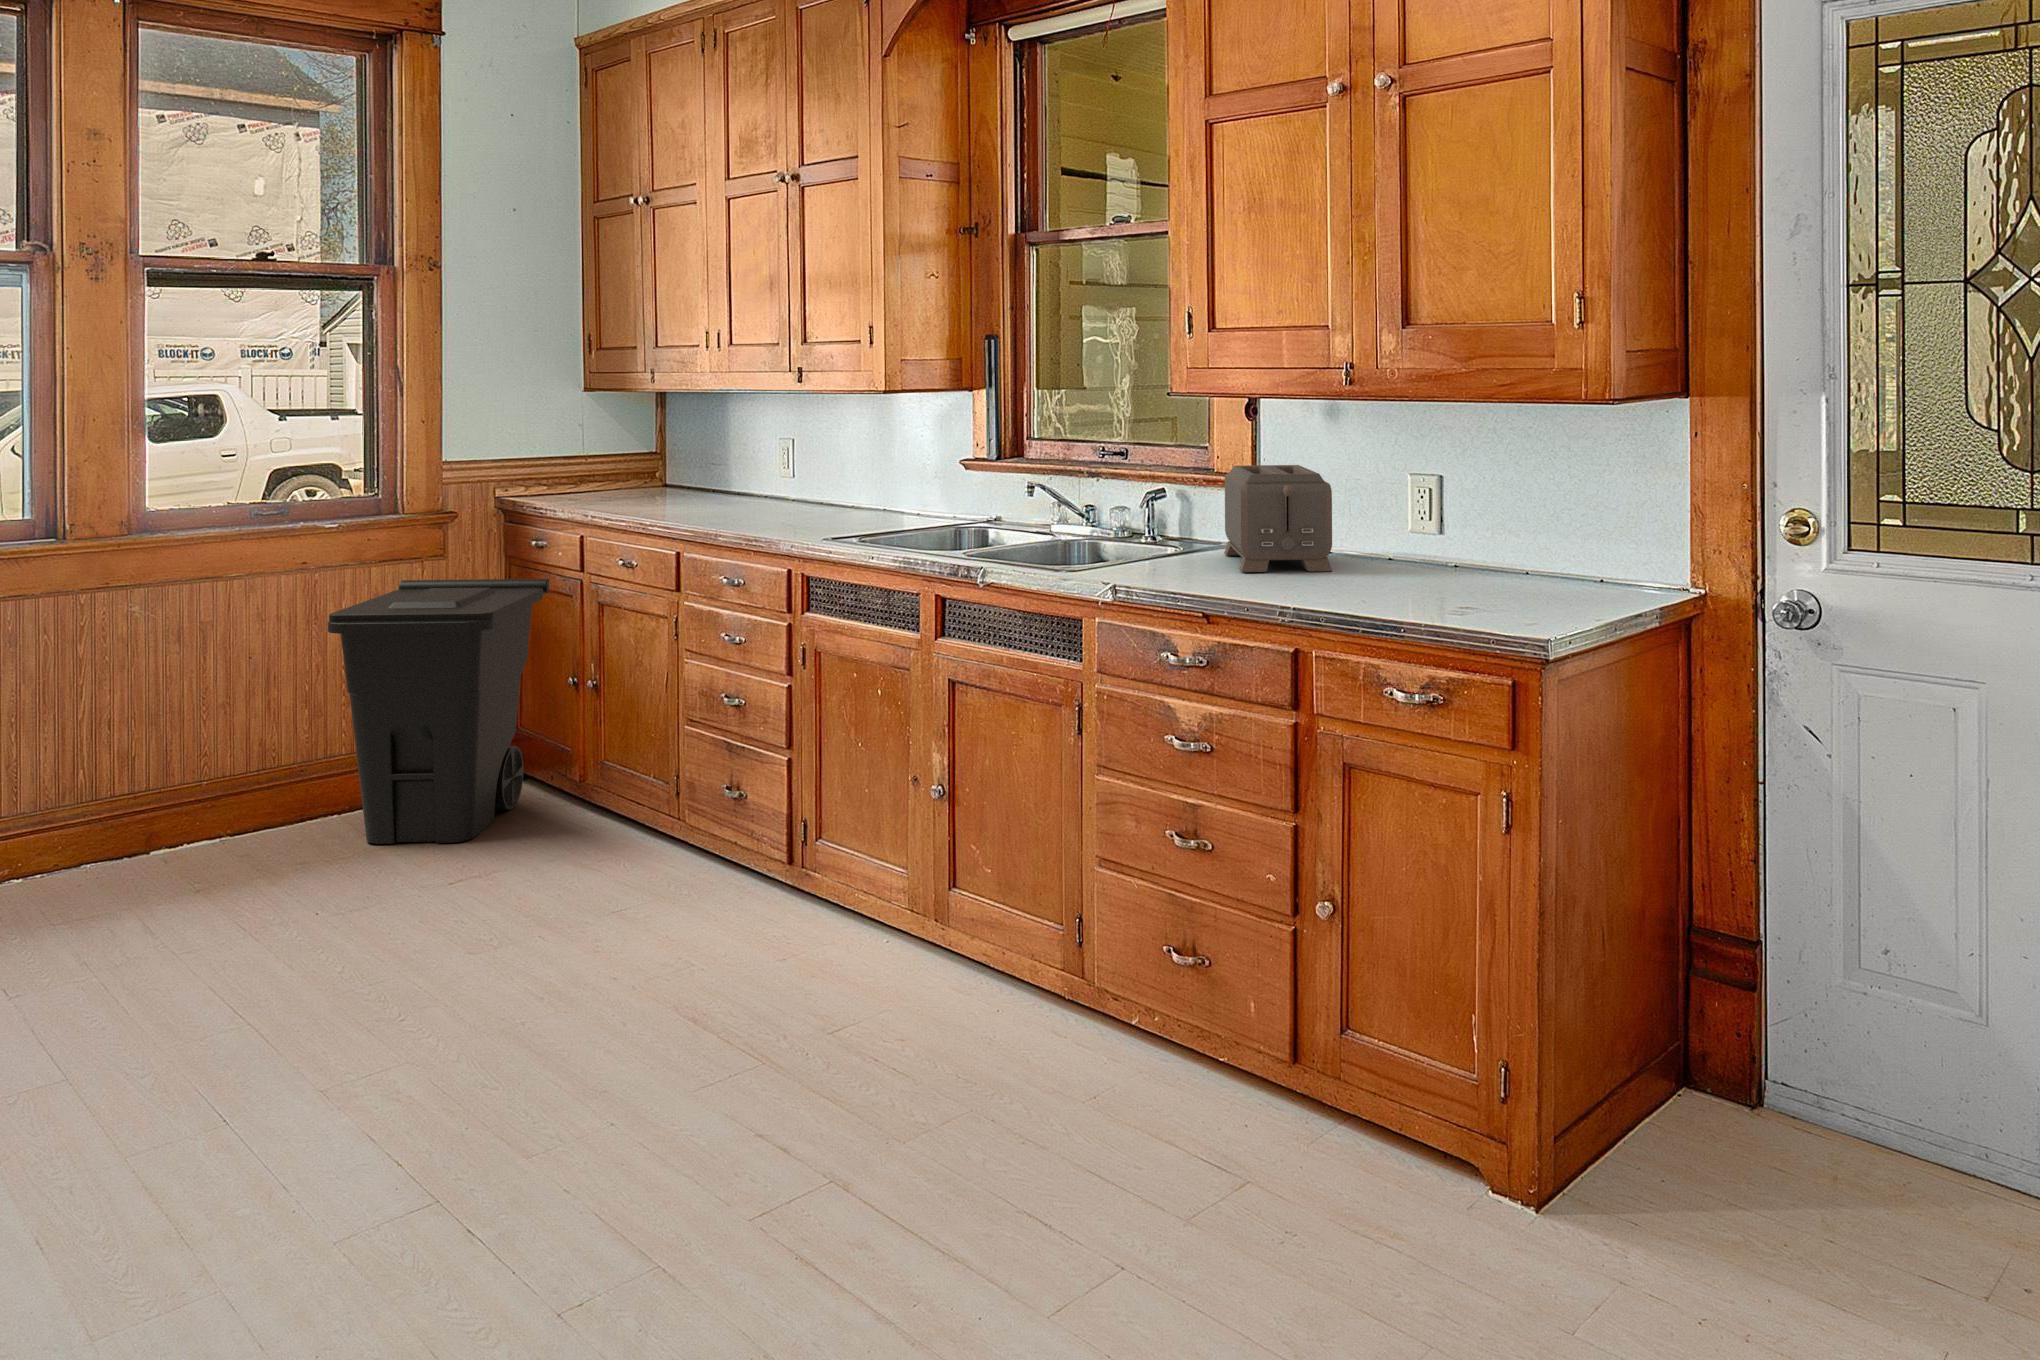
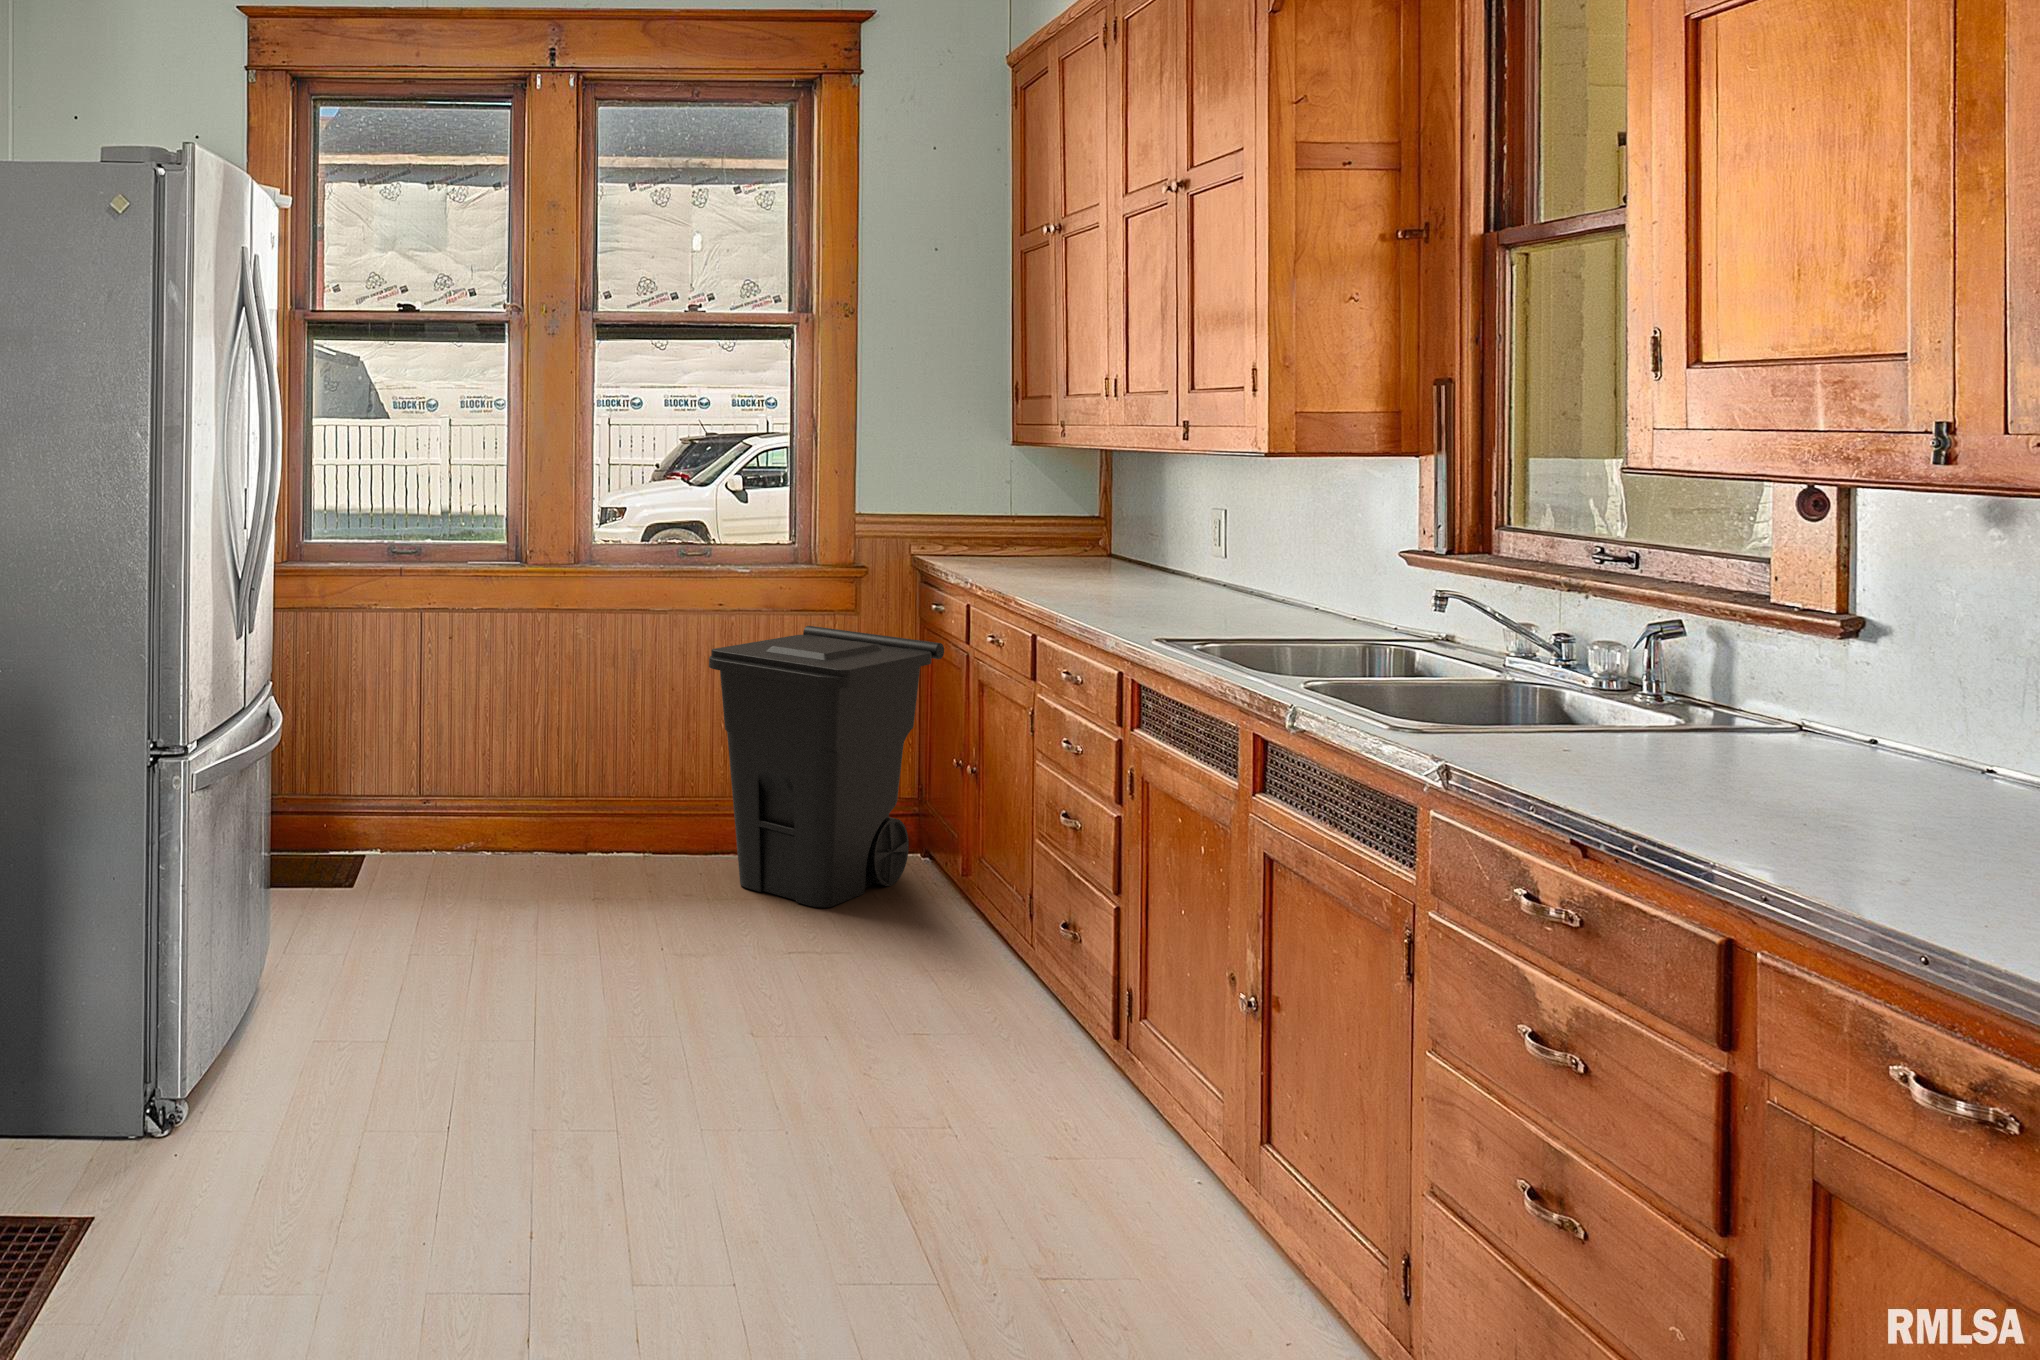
toaster: present [1224,465,1332,572] -> none [1733,596,1955,811]

